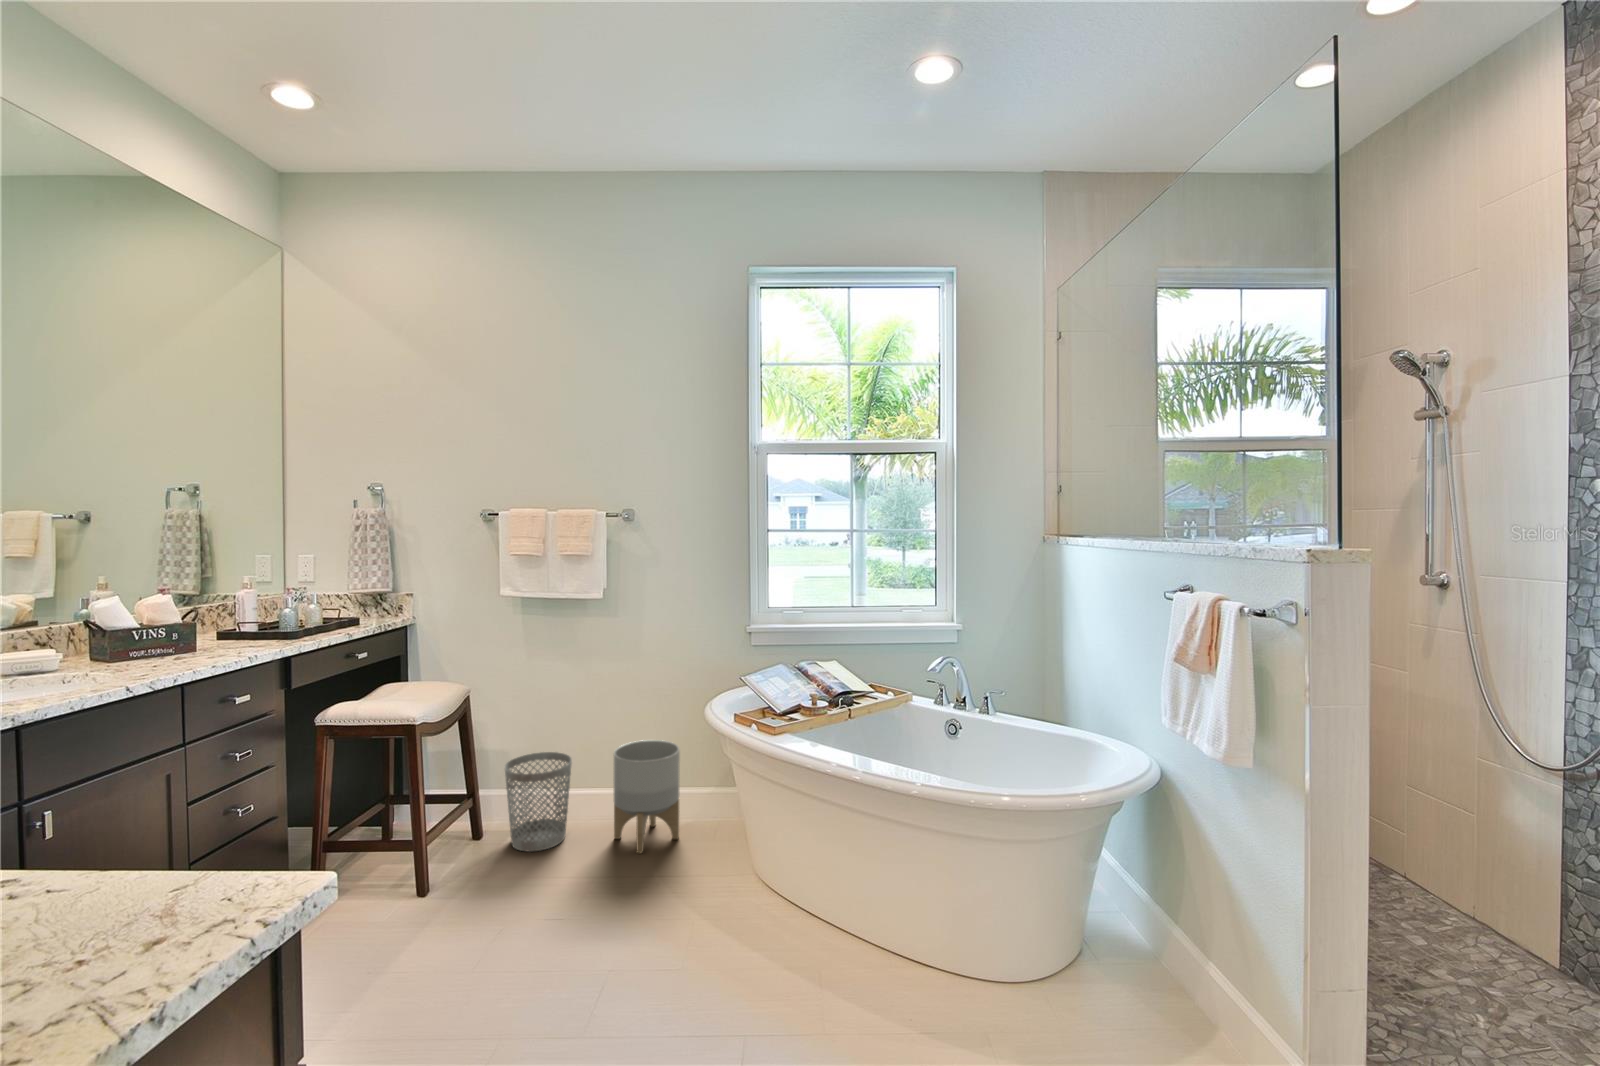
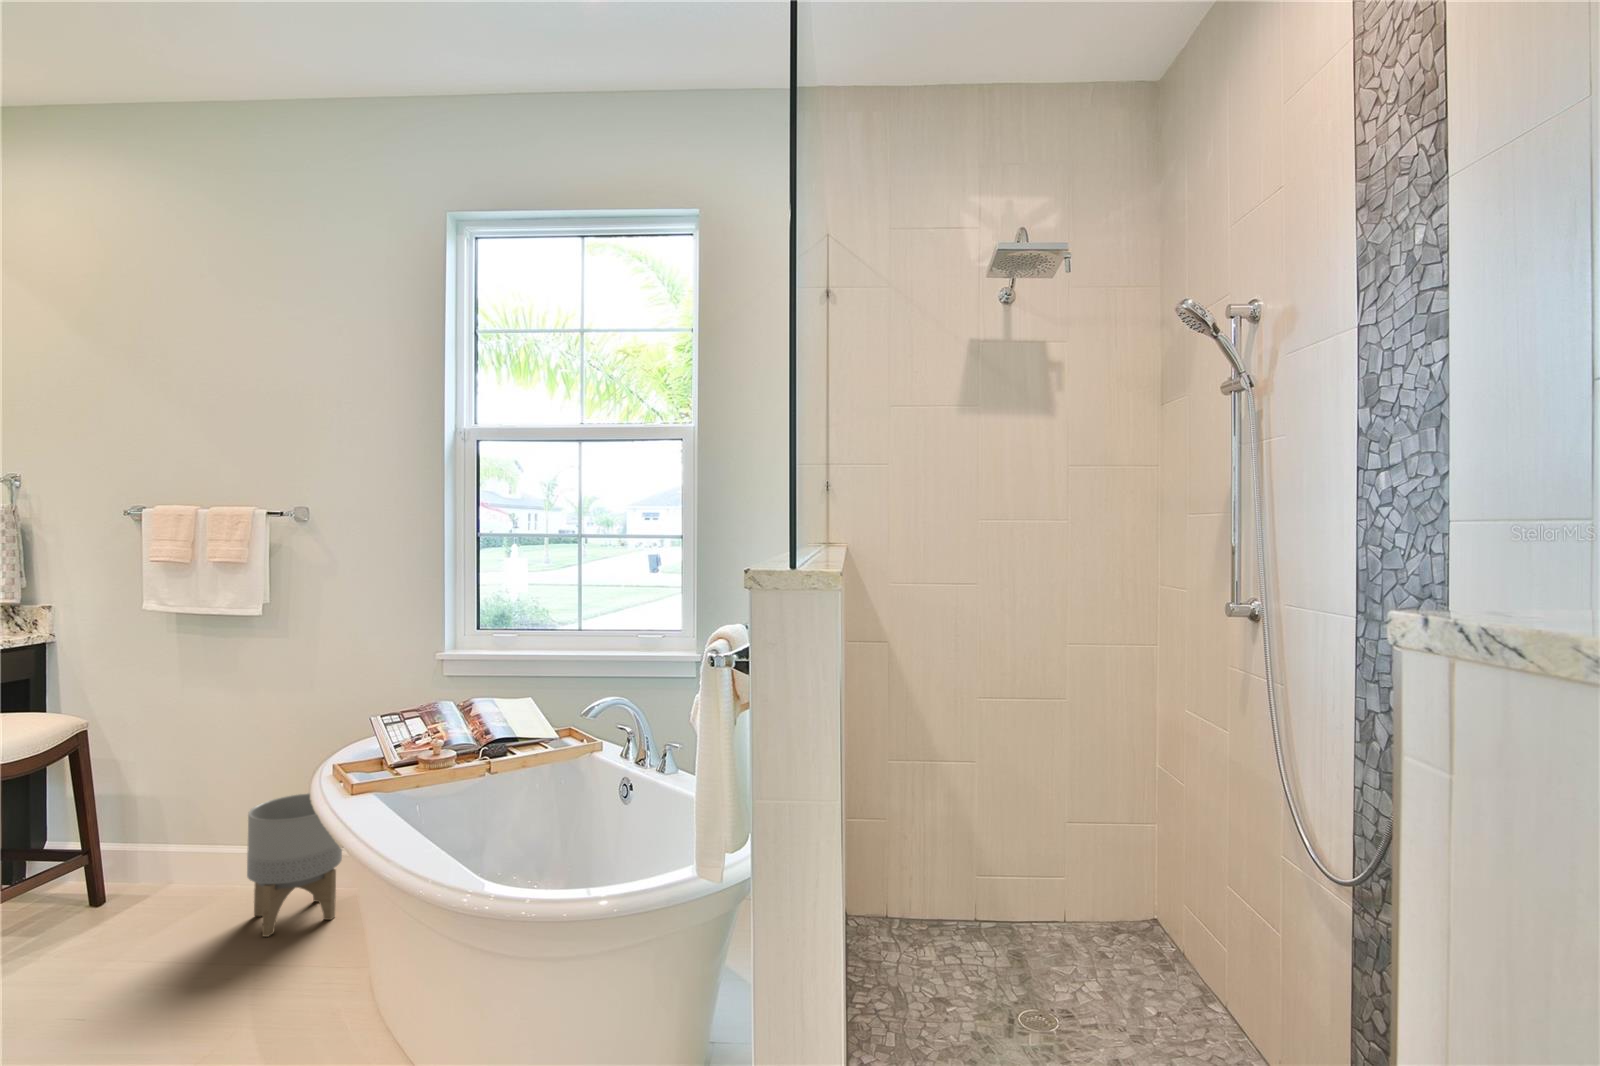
wastebasket: present [505,752,572,852] -> none [116,804,215,928]

